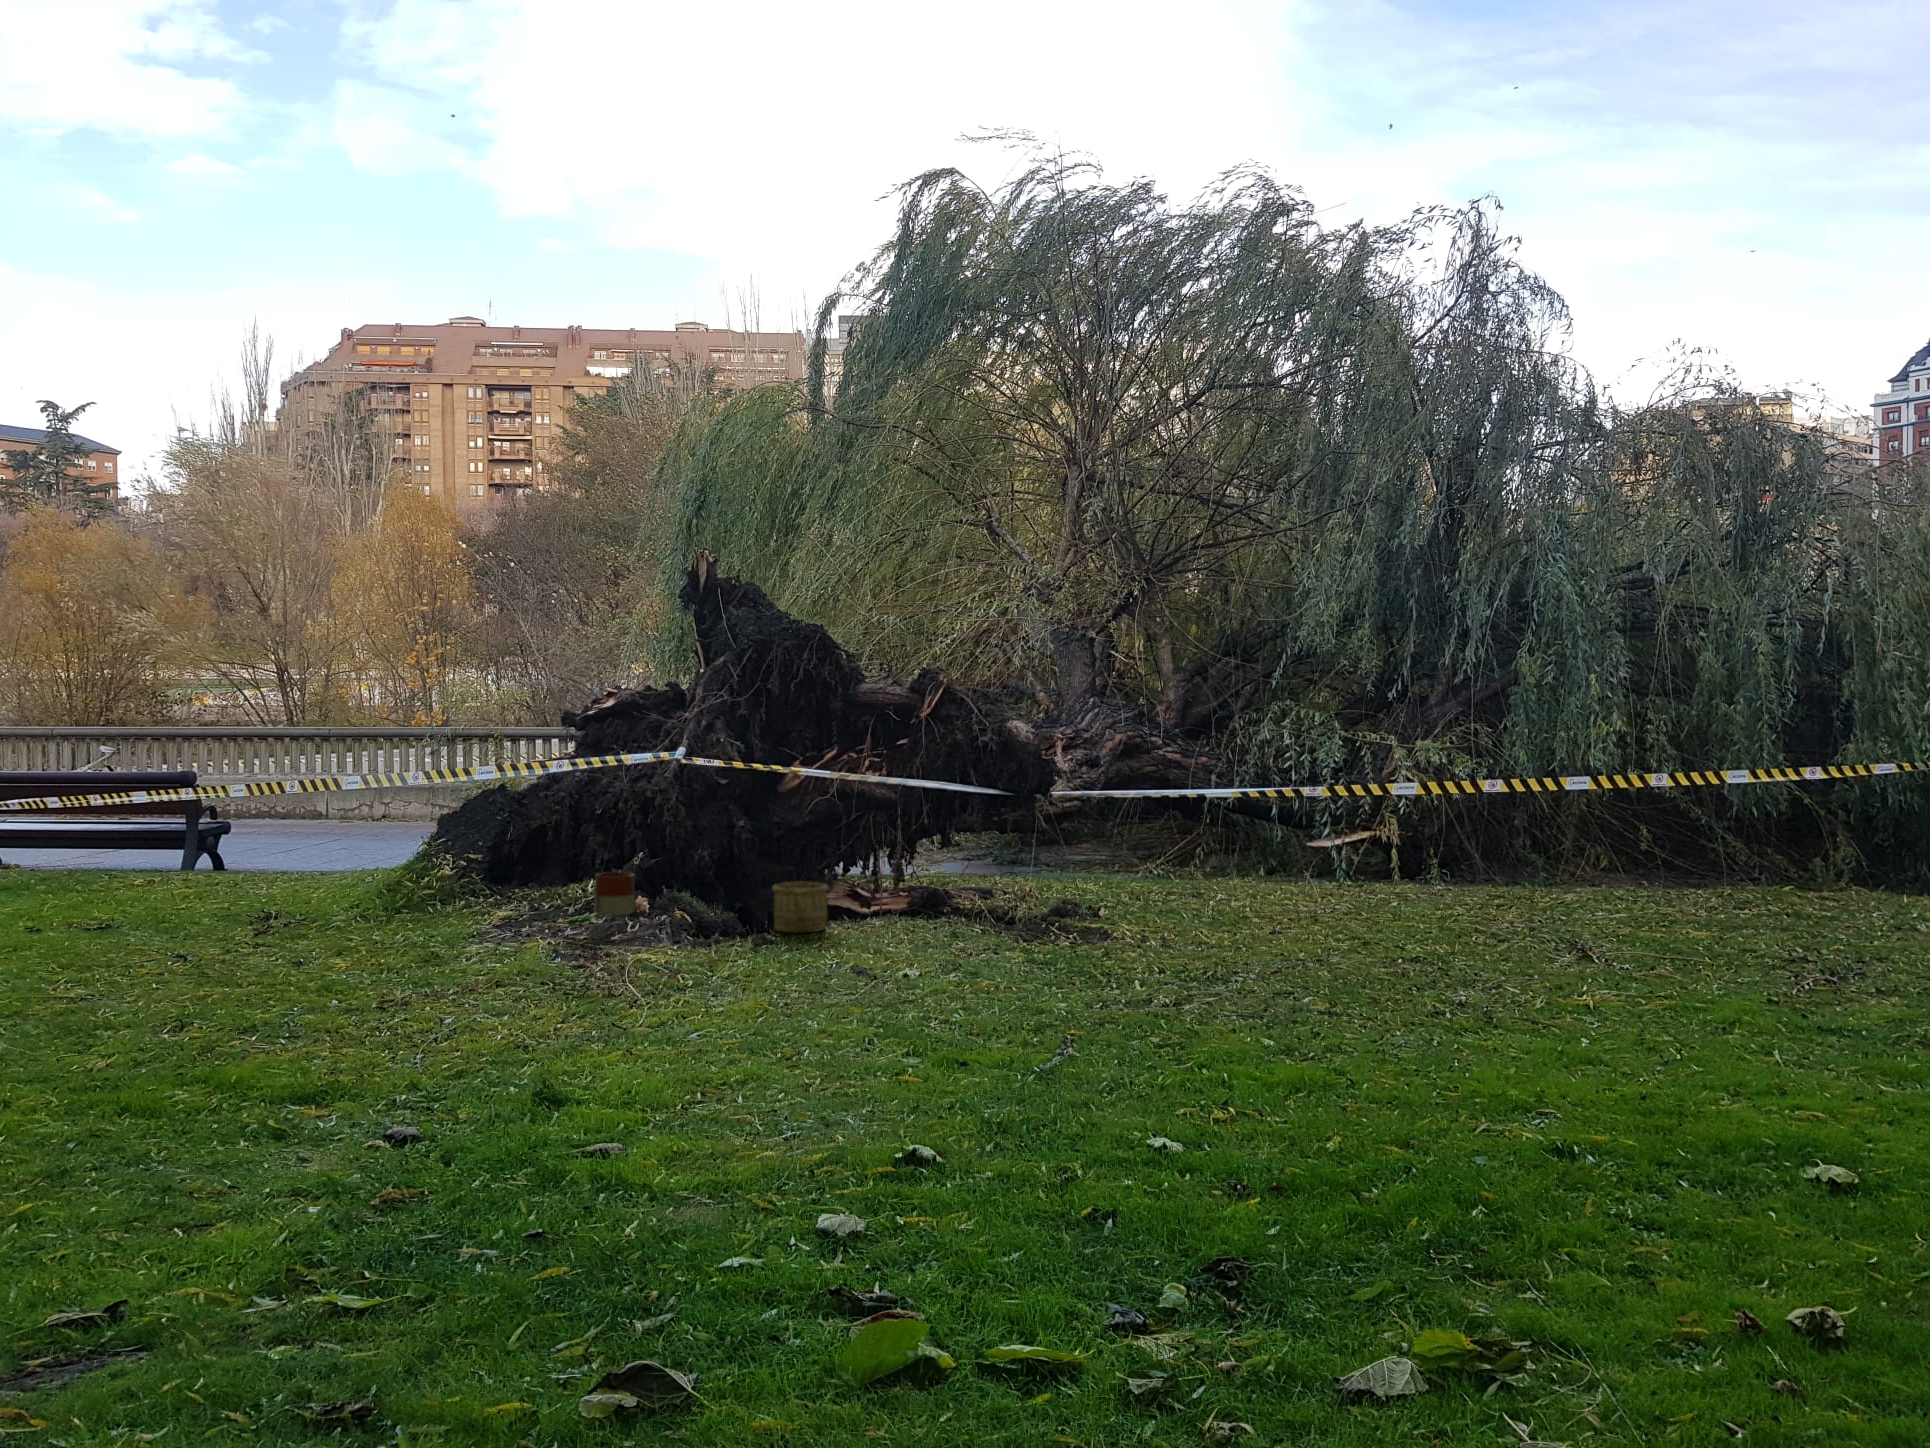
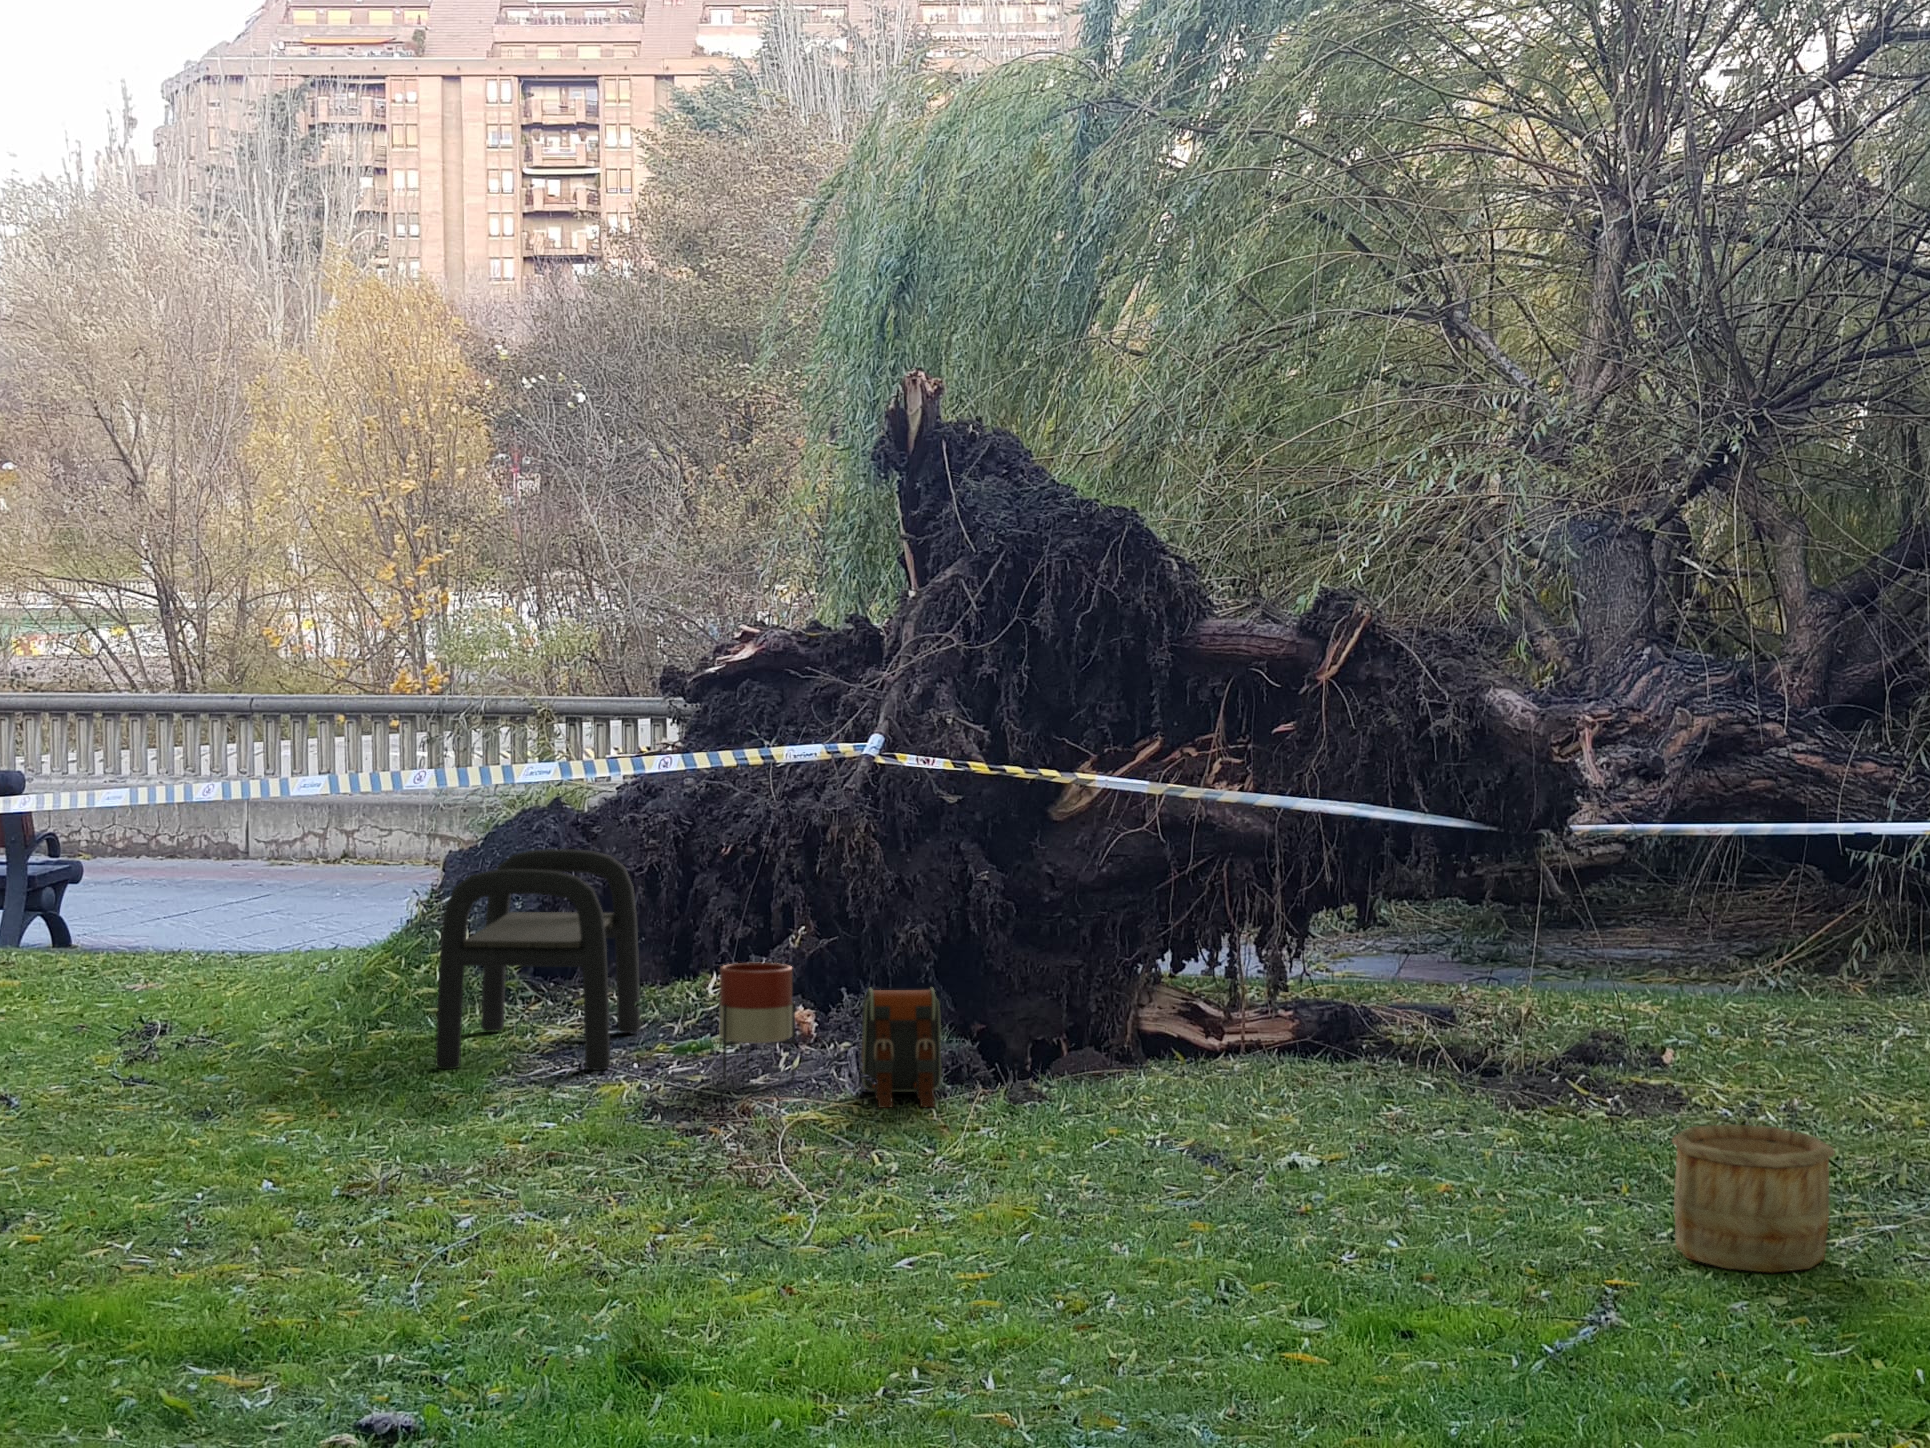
bench: none [437,813,551,934] -> present [435,849,640,1070]
wooden bucket: present [772,881,828,933] -> present [1672,1124,1835,1273]
backpack: none [671,883,714,946] -> present [860,988,941,1108]

